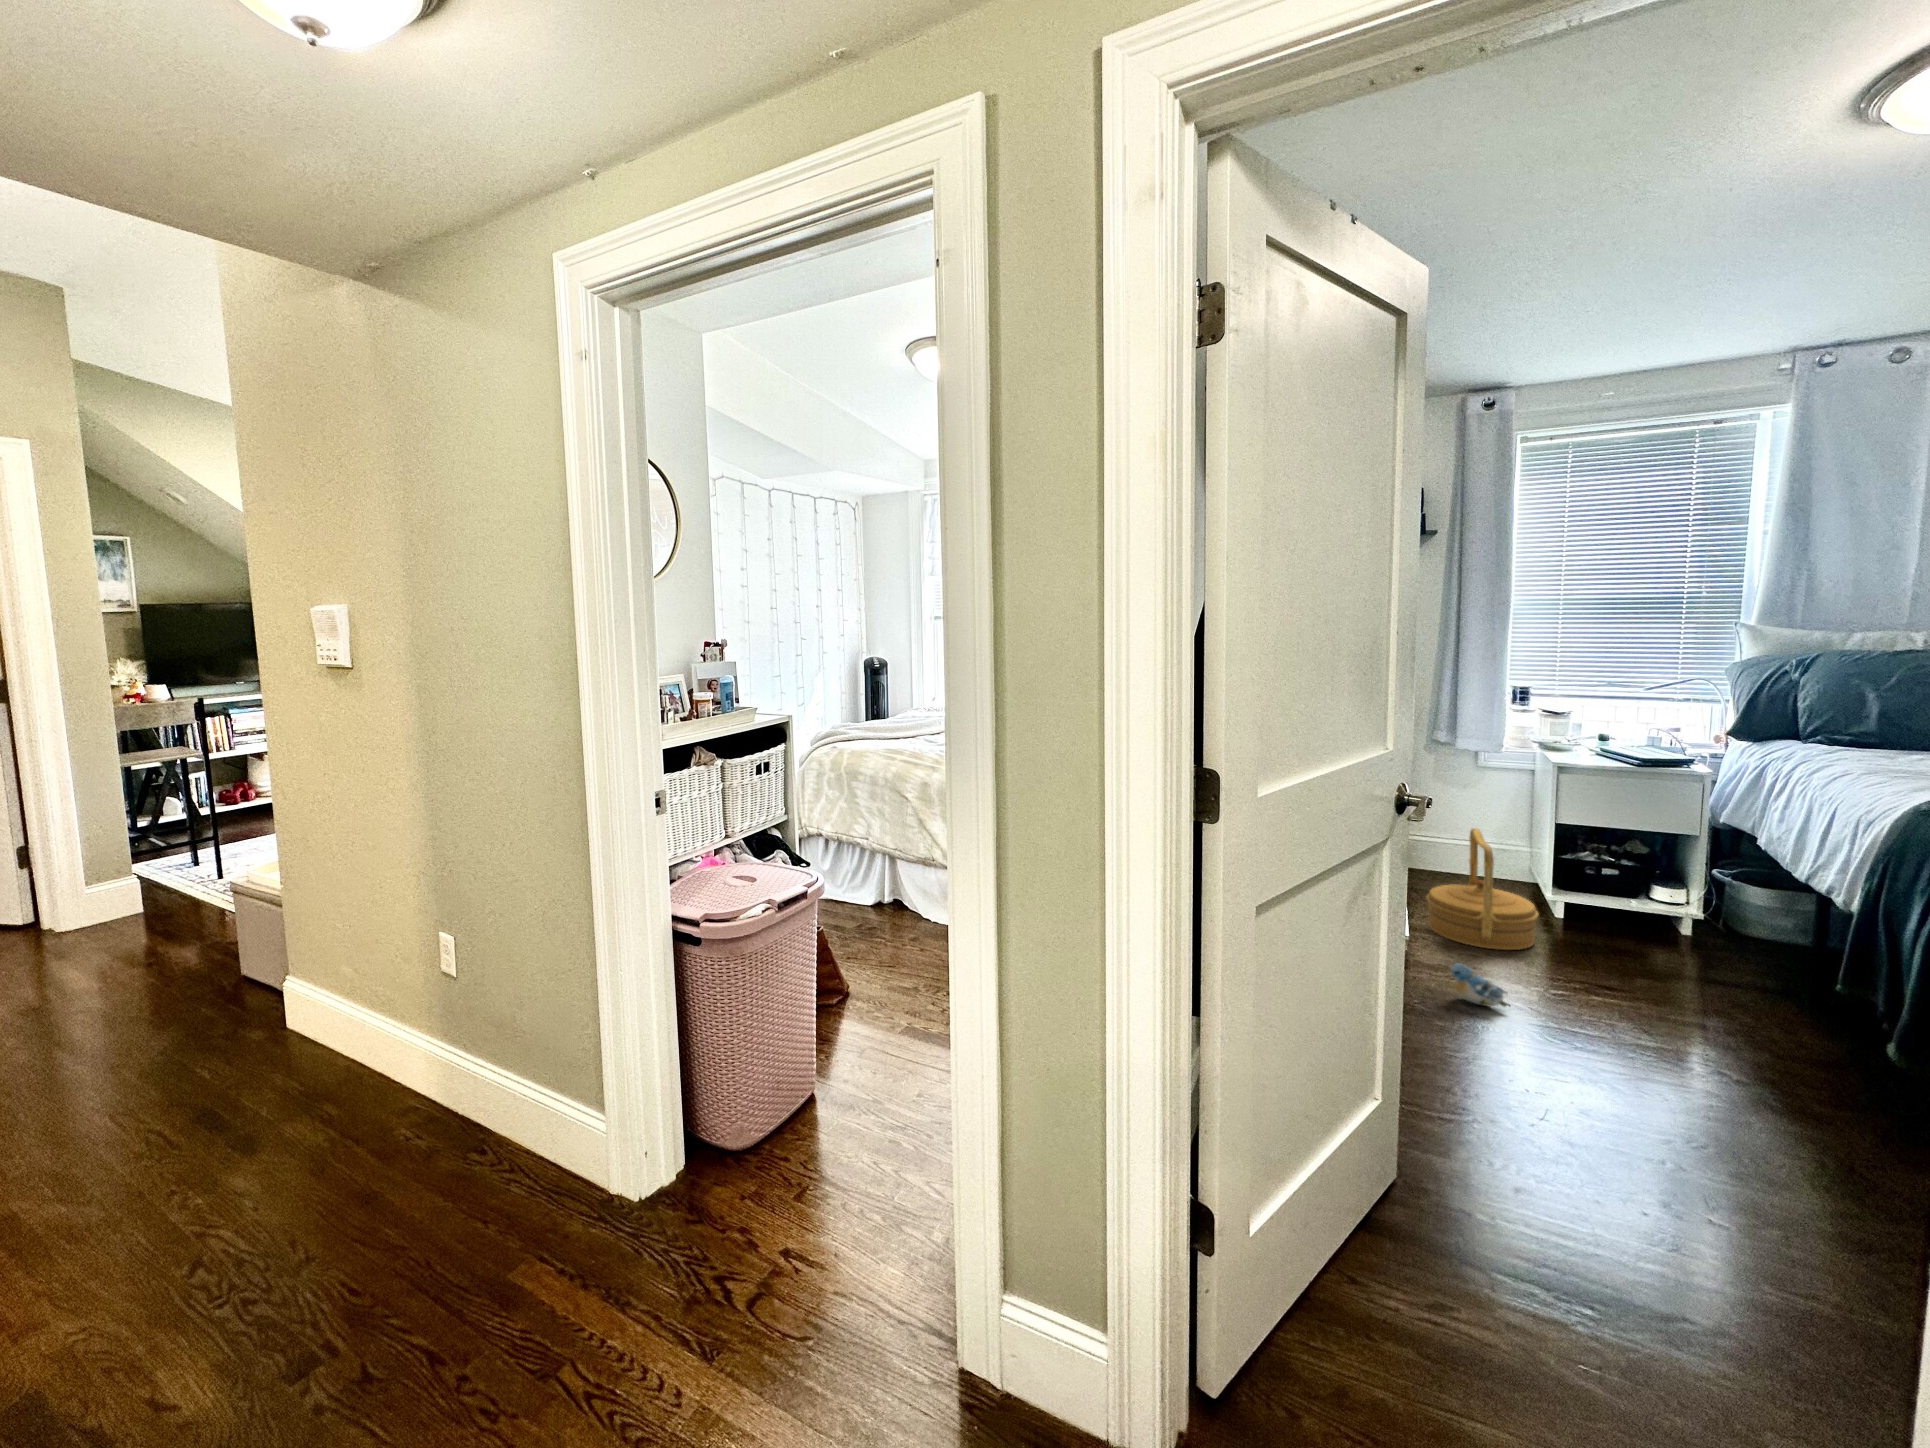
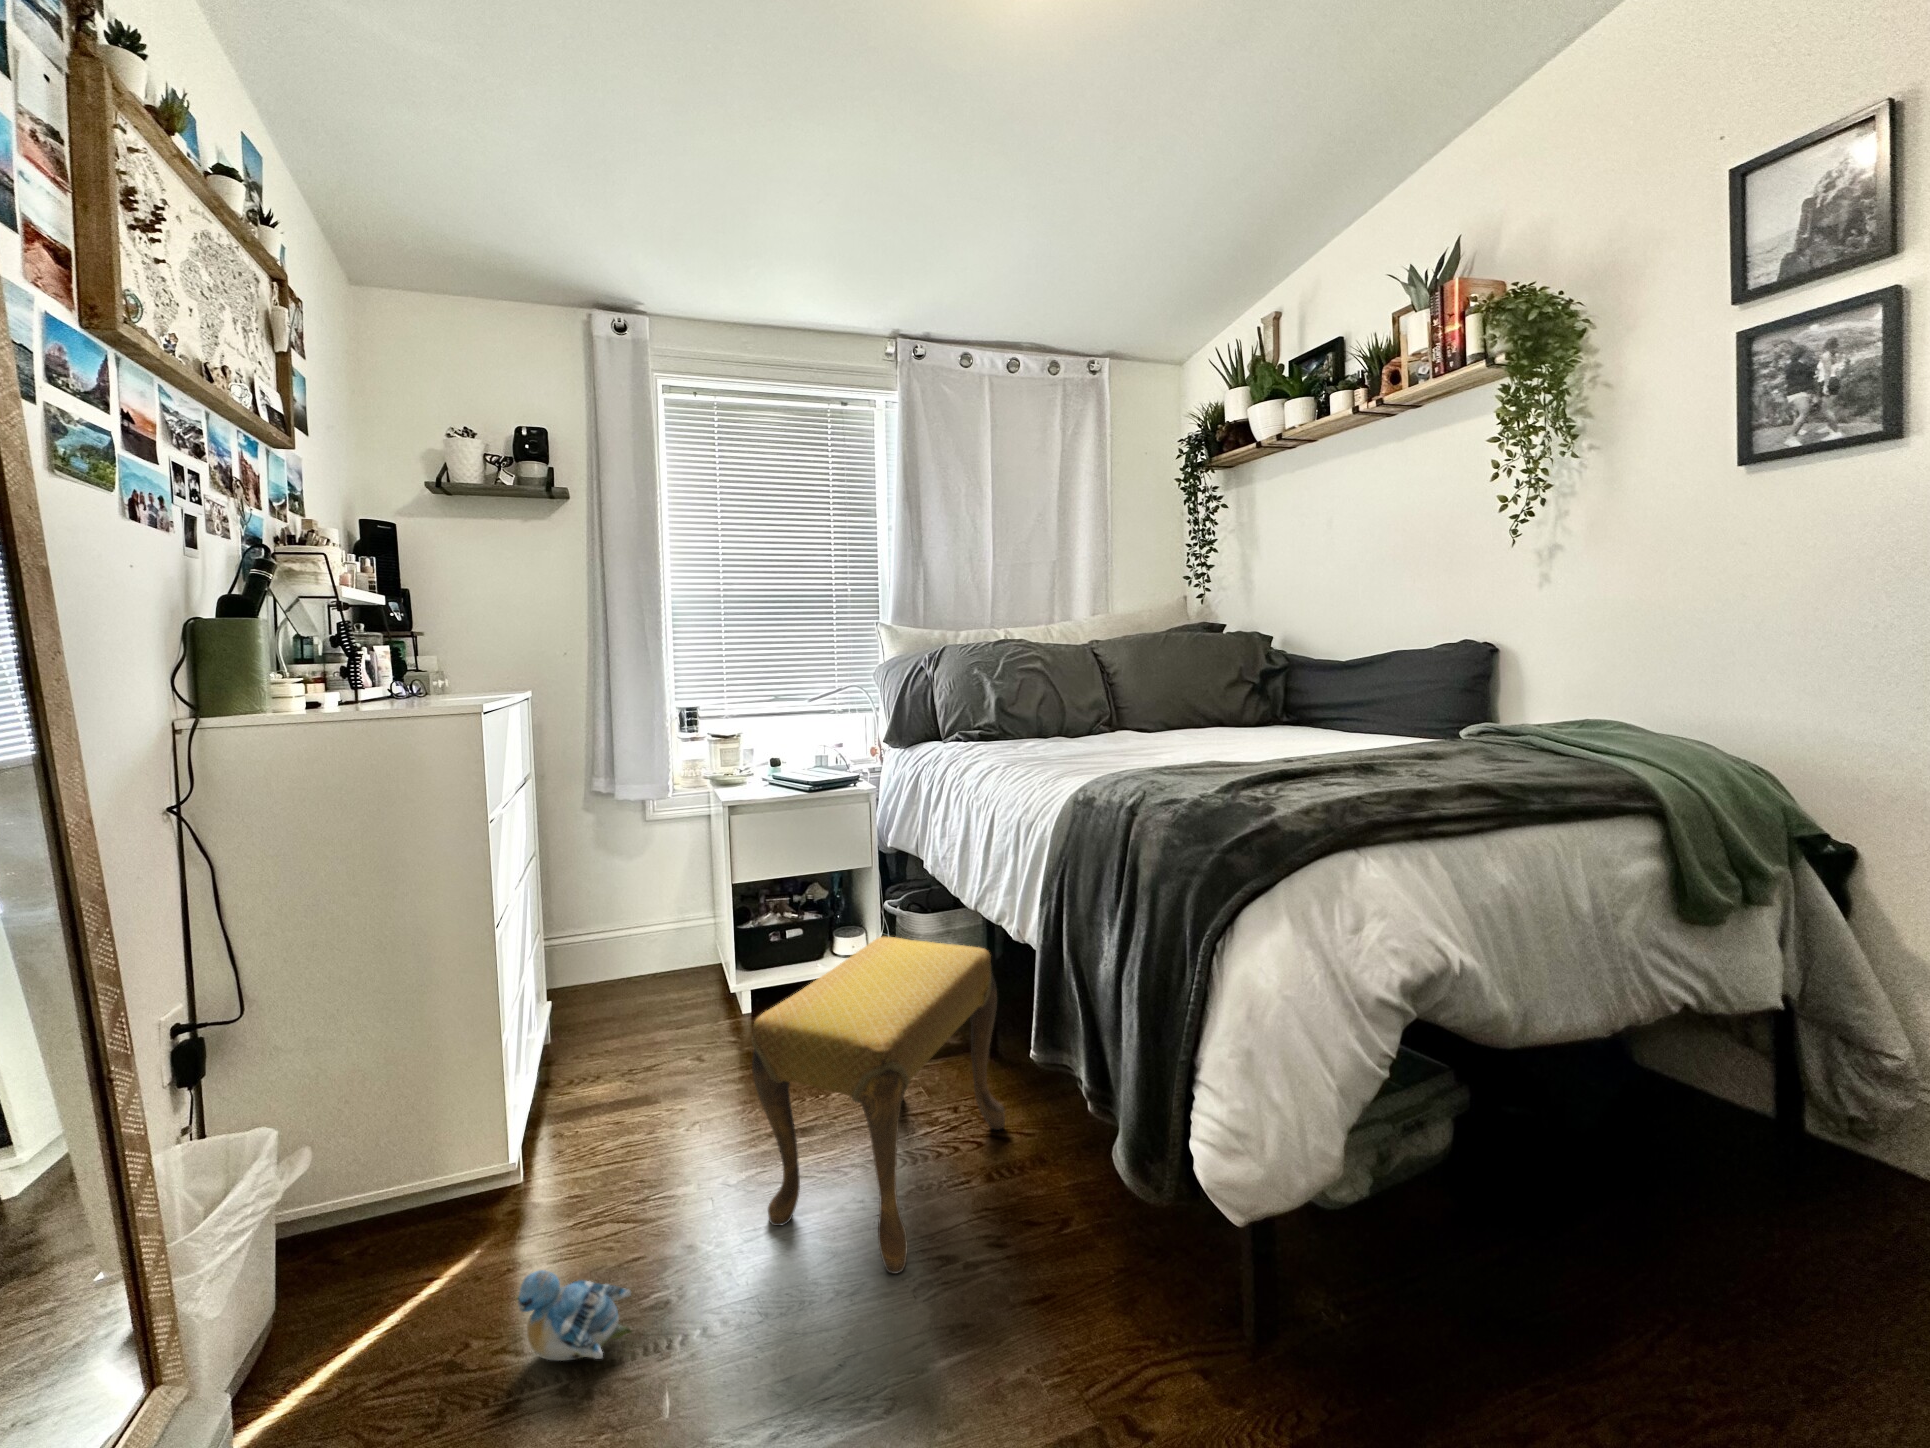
woven basket: present [1426,828,1538,950] -> none [548,922,709,1144]
footstool: none [1589,878,1815,1050] -> present [752,936,1005,1274]

